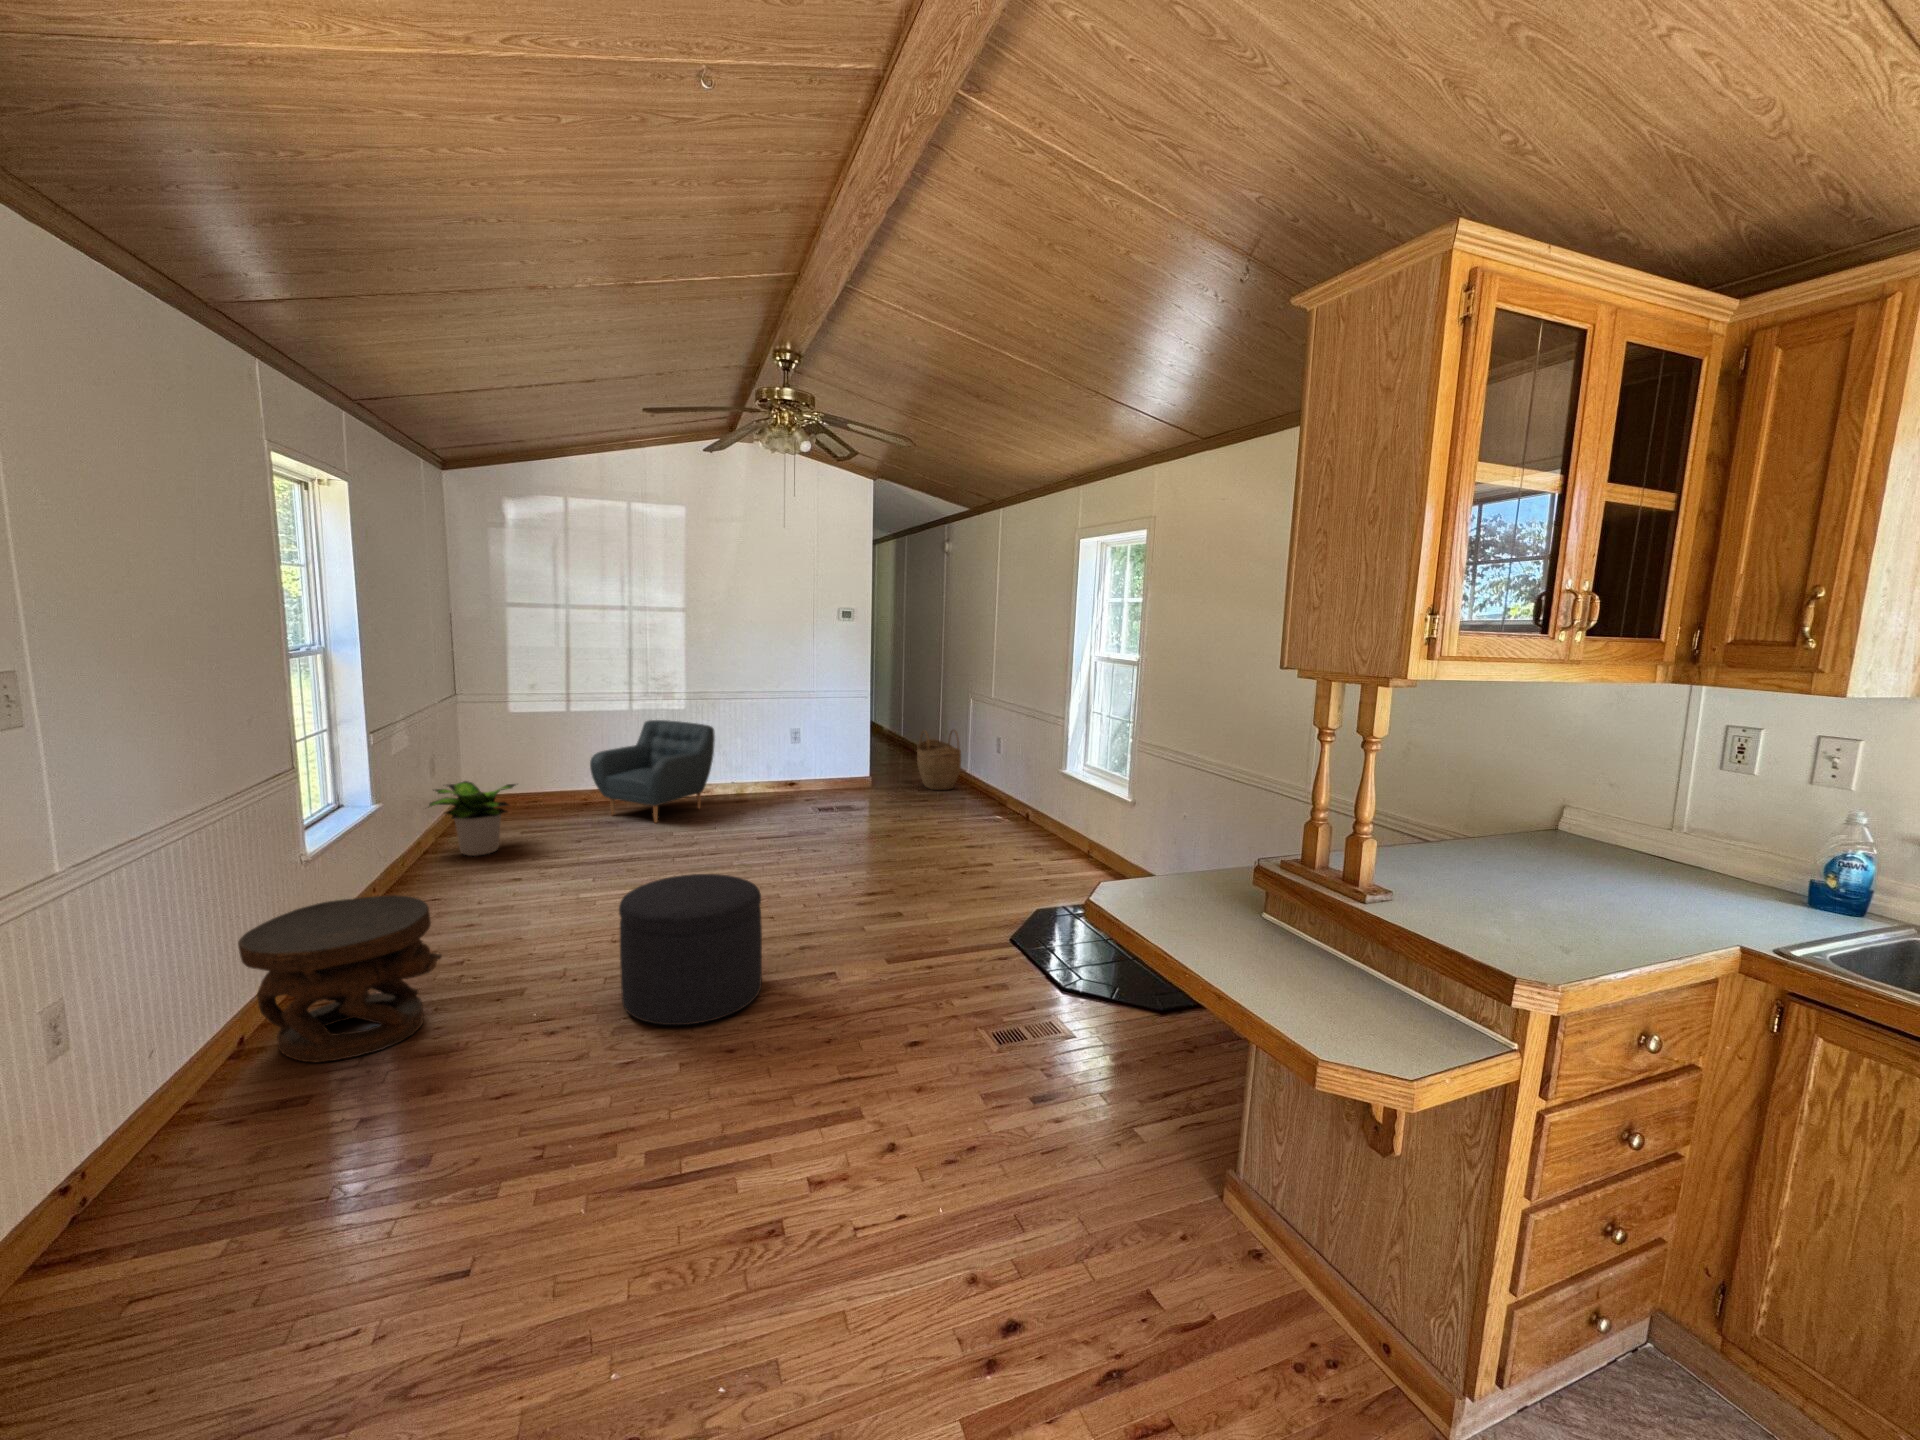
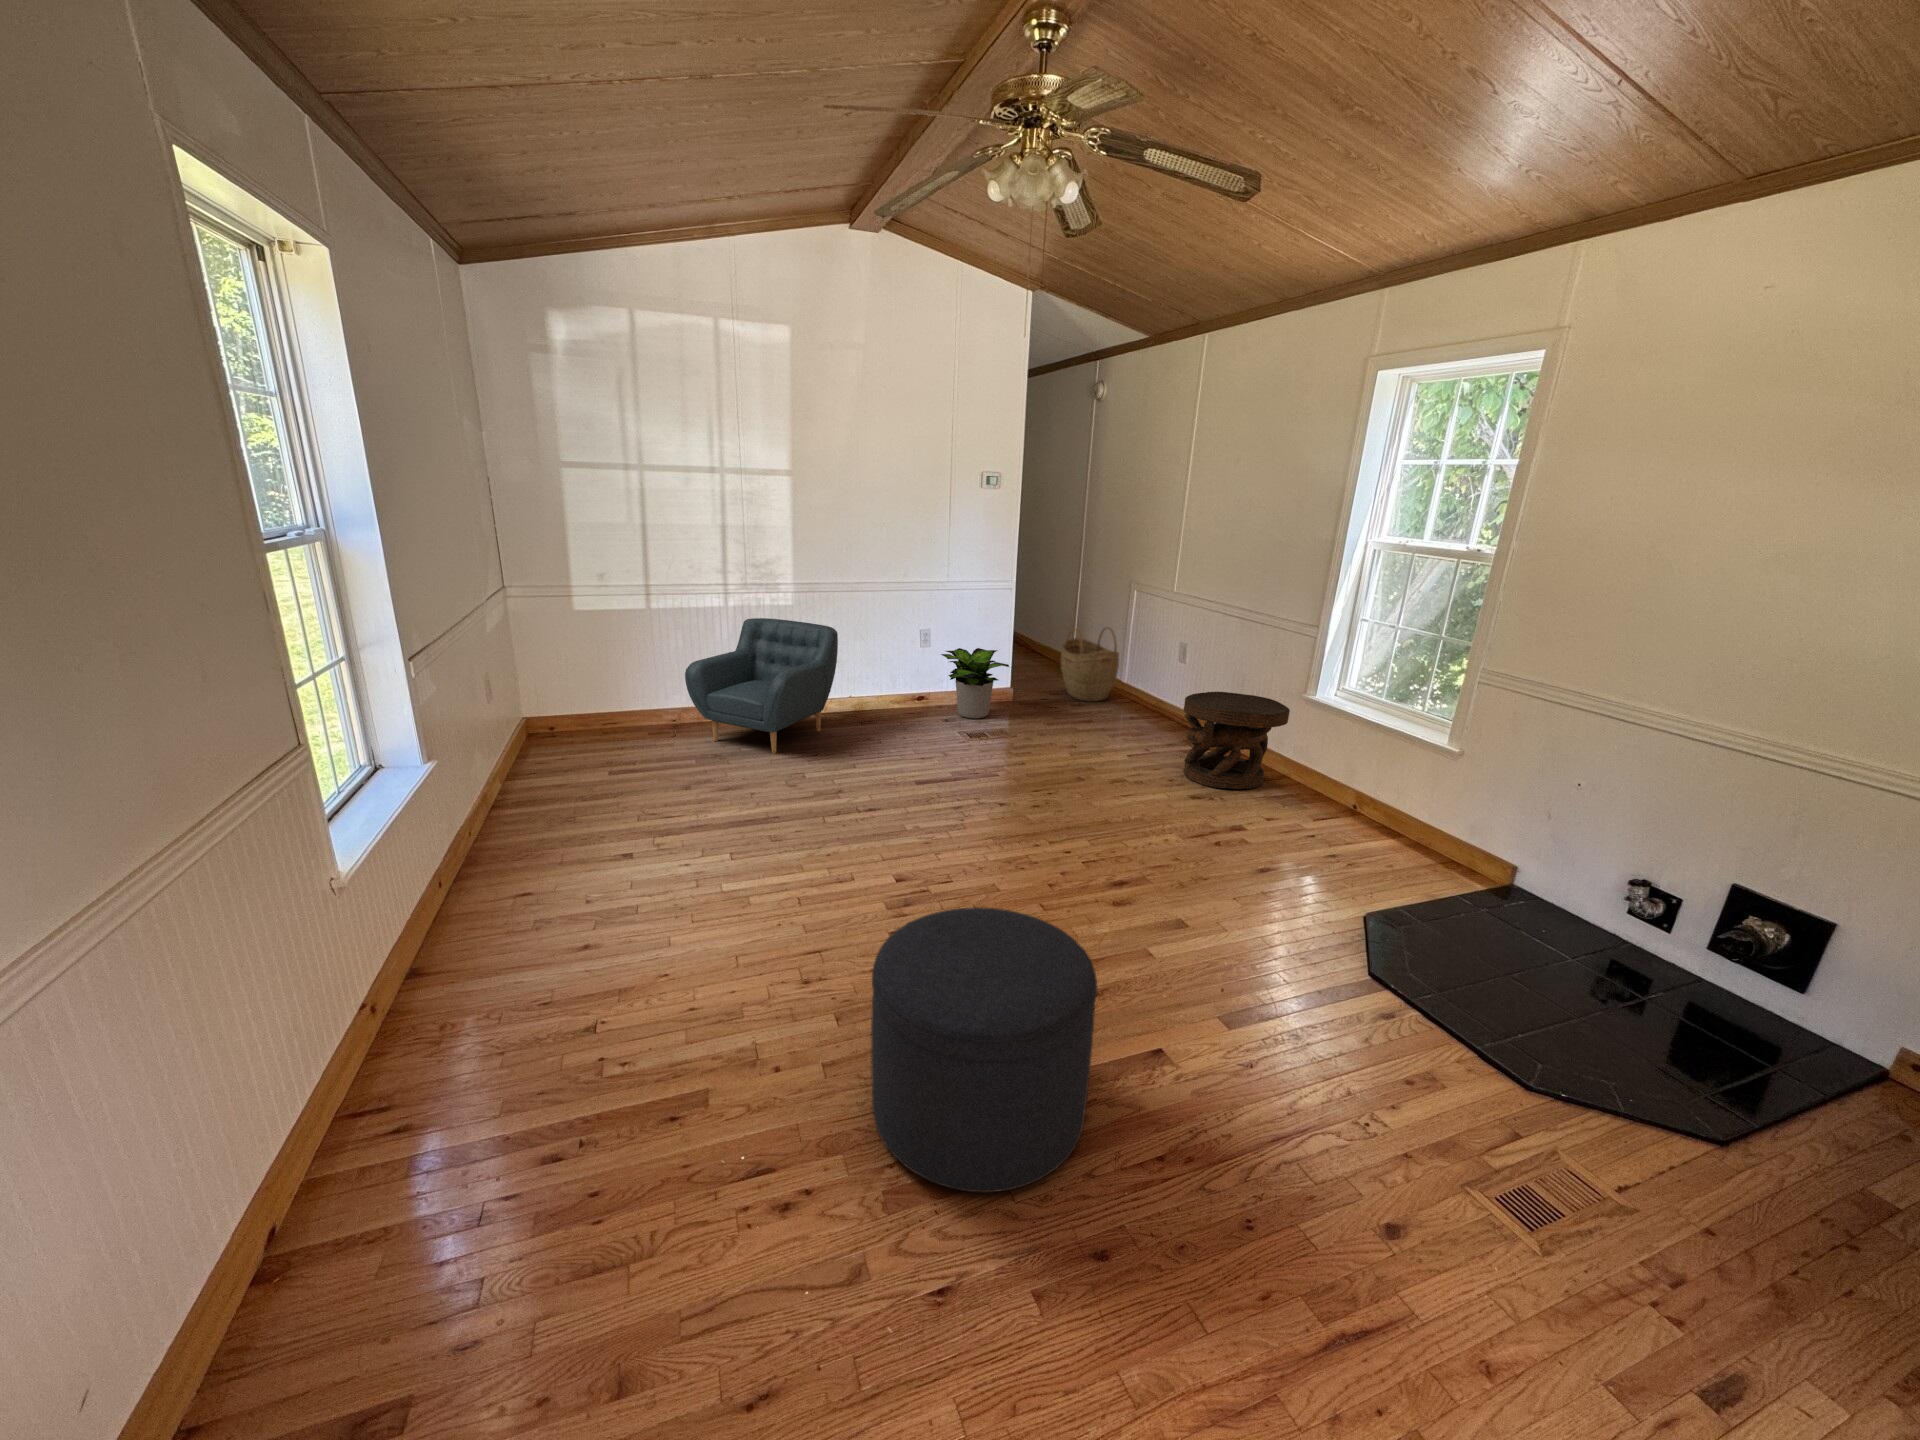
potted plant: present [429,781,515,856] -> present [941,648,1009,718]
side table: present [238,895,442,1063] -> present [1184,692,1290,789]

